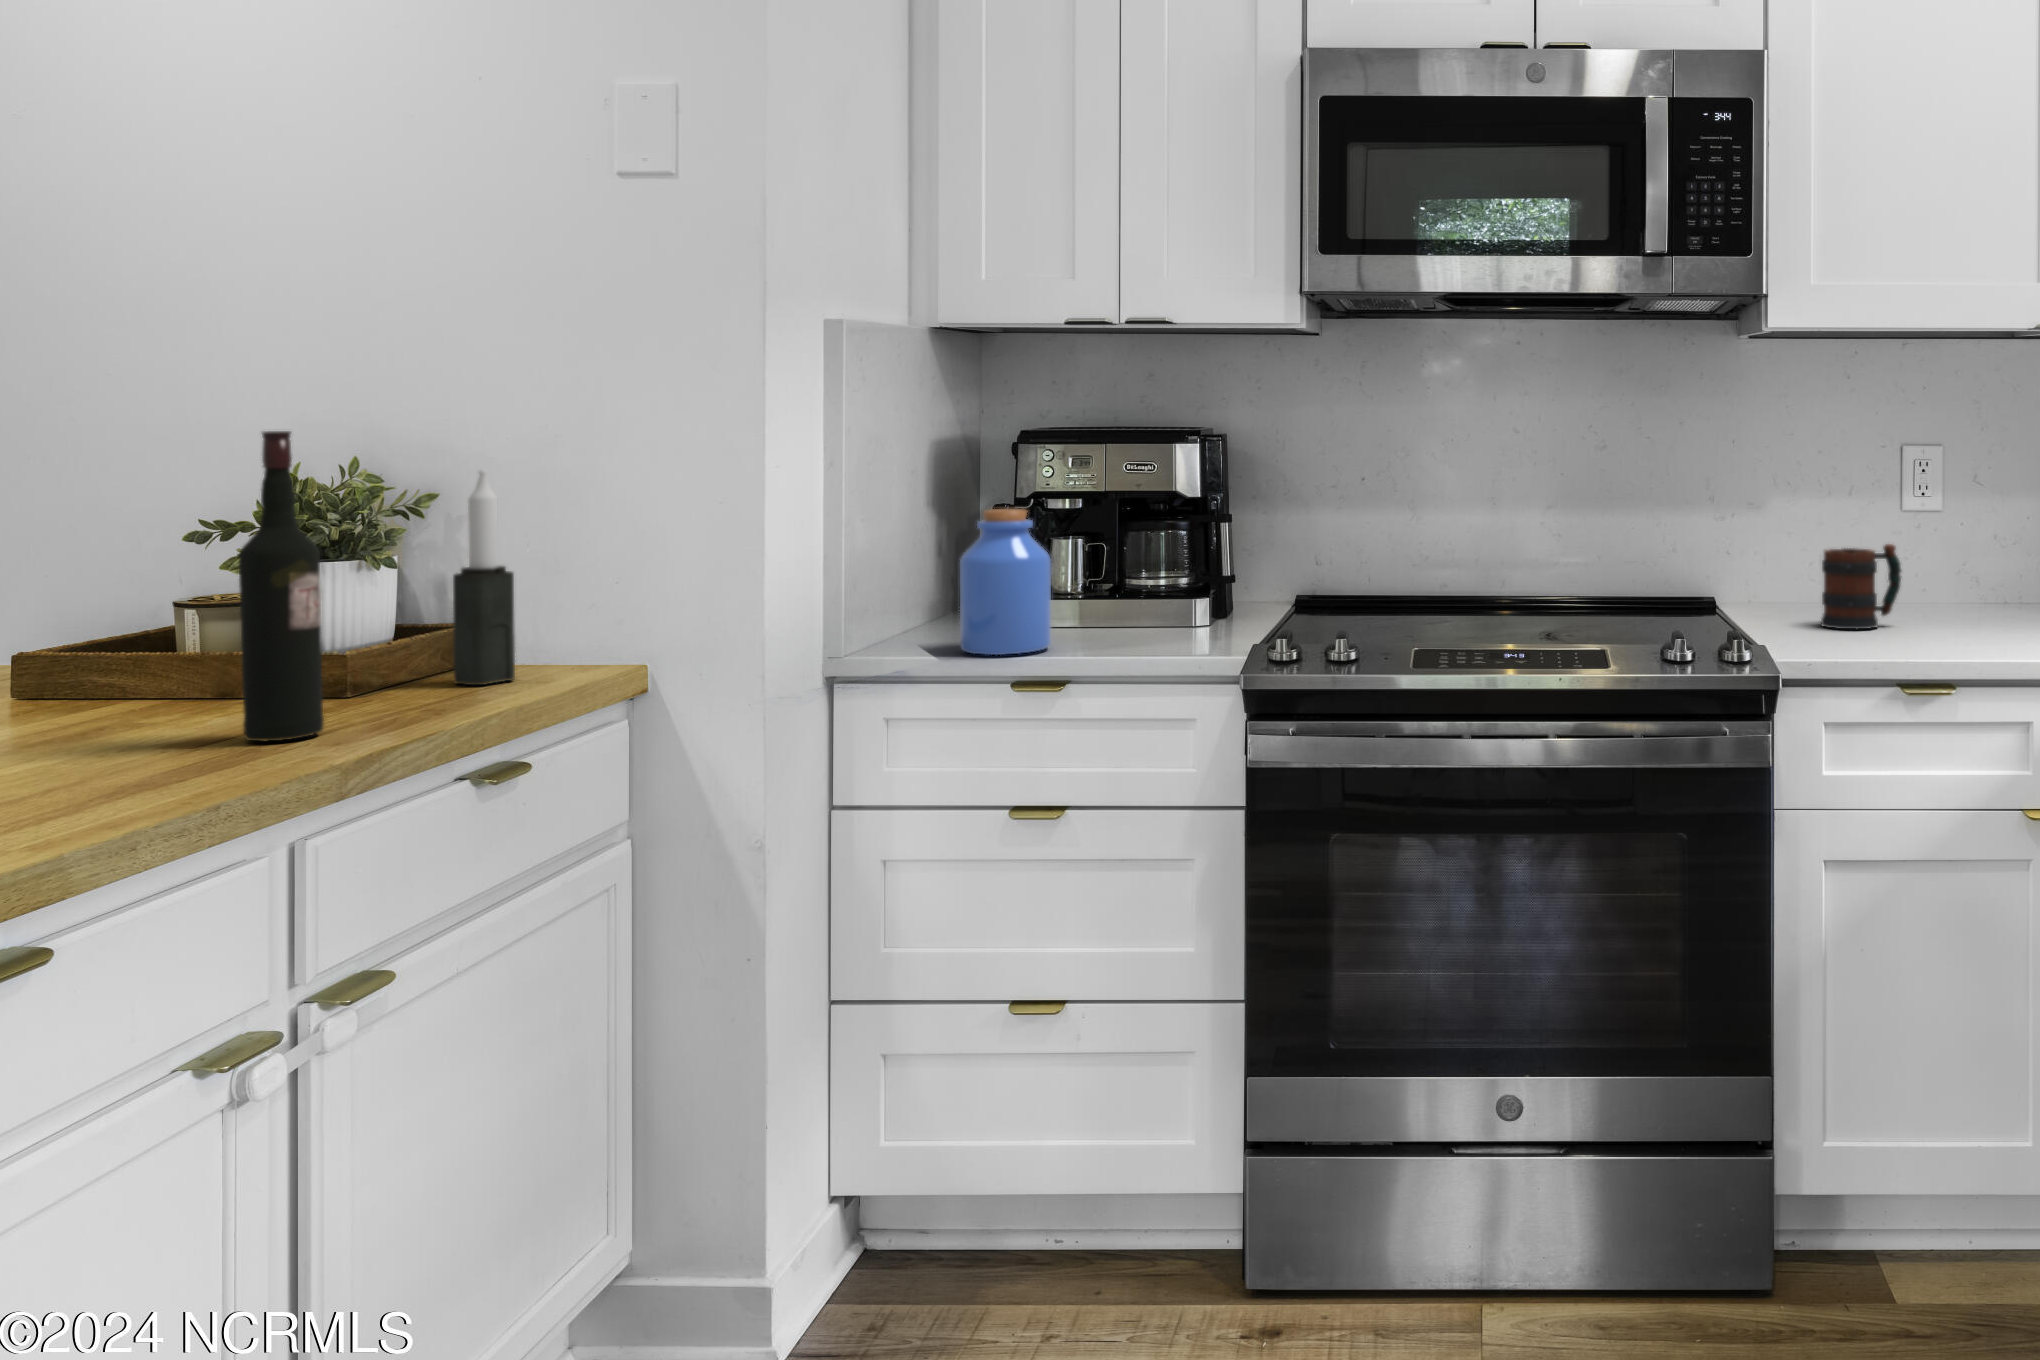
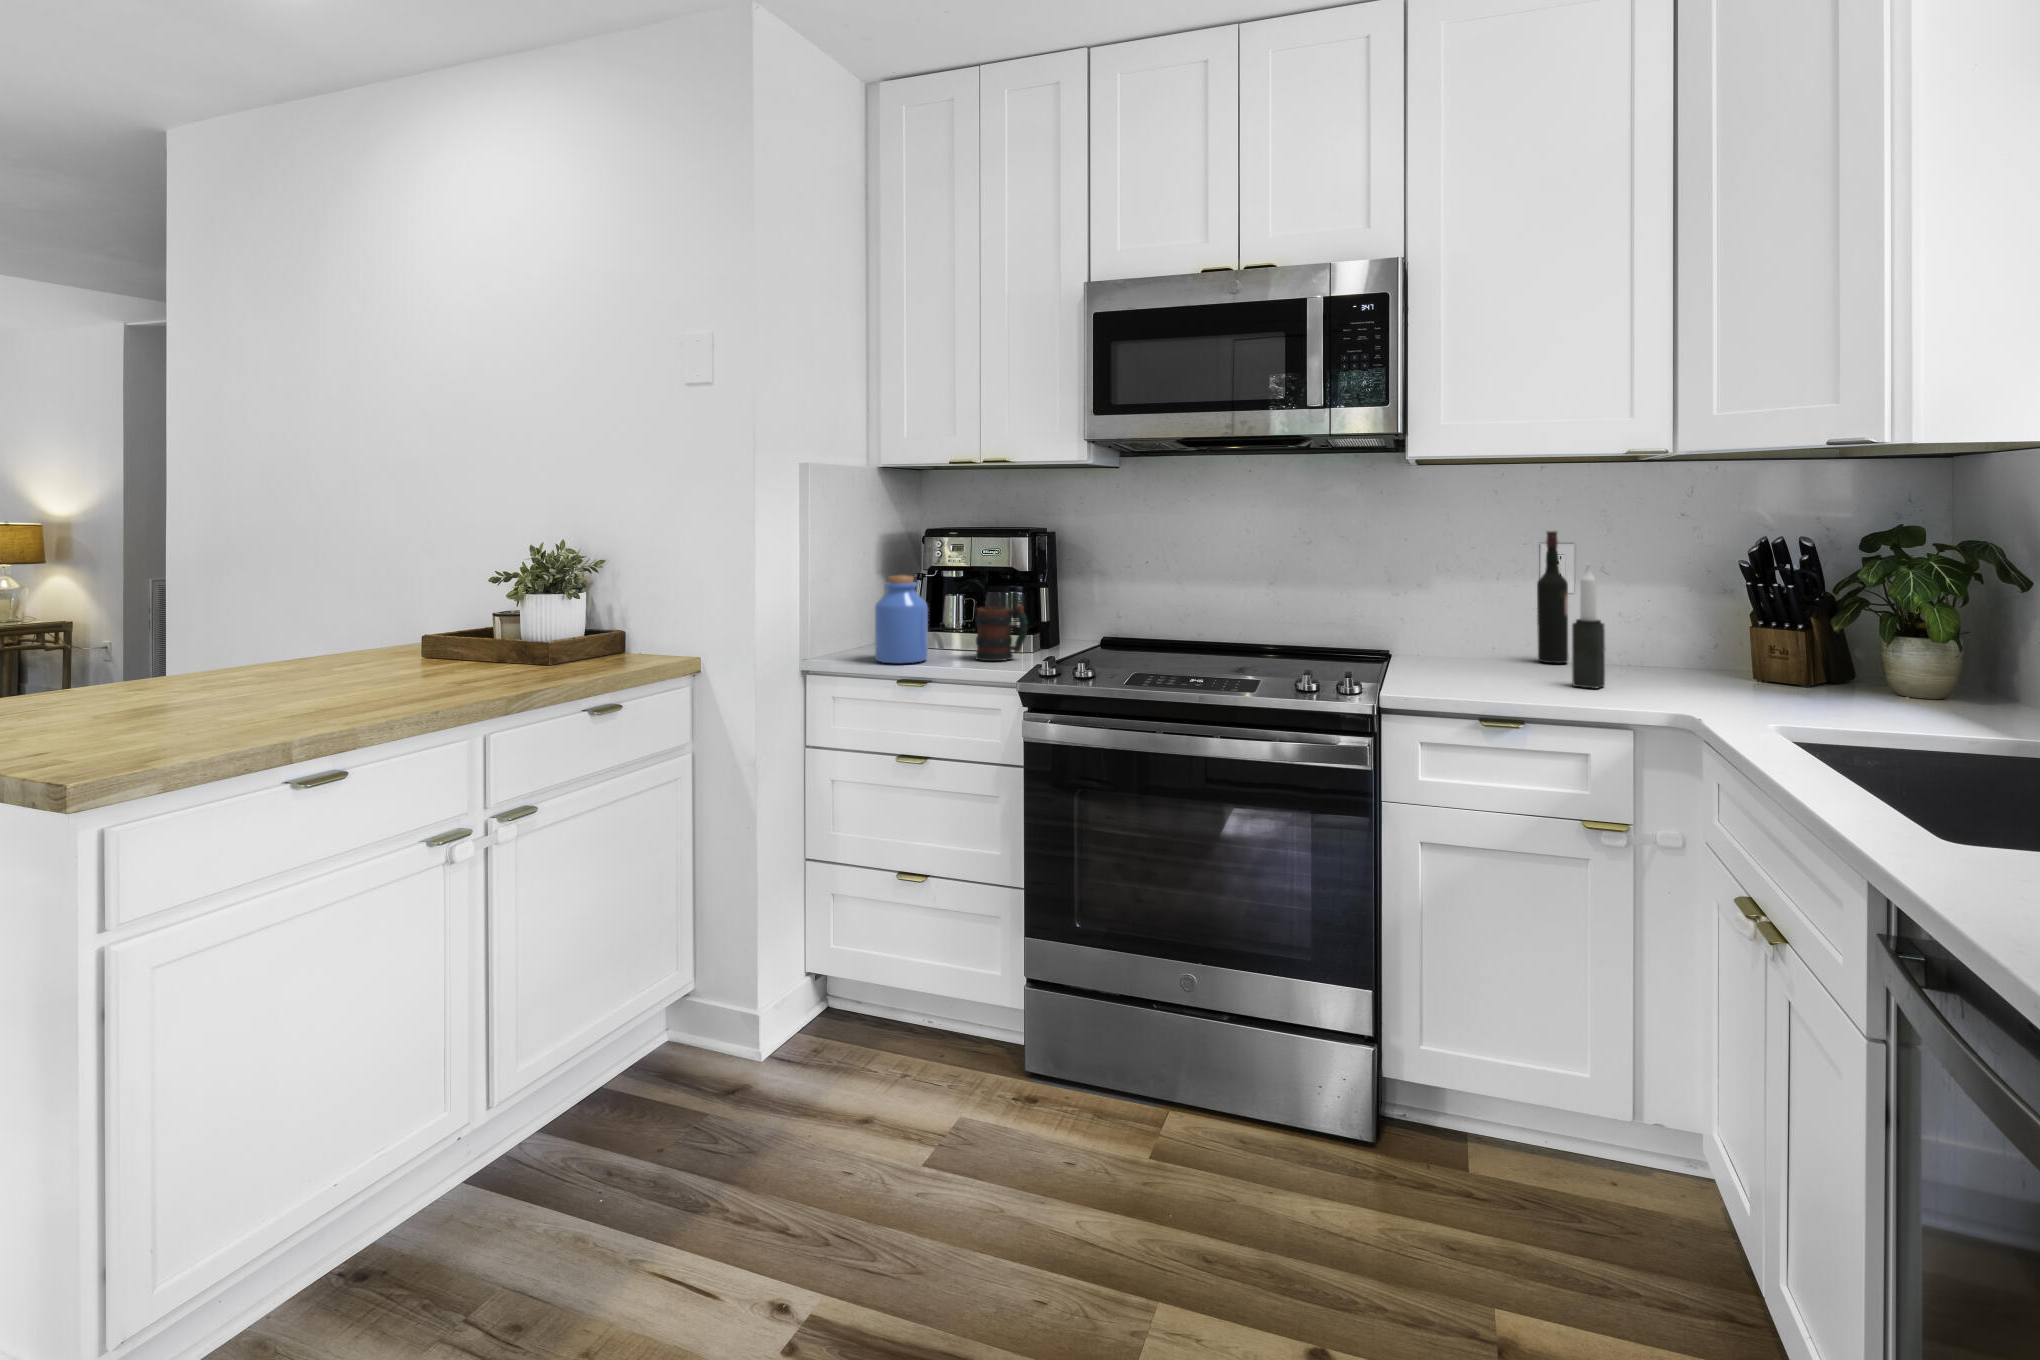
wine bottle: present [239,431,324,742] -> present [1537,531,1568,663]
candle: present [453,469,515,685] -> present [1572,563,1605,689]
mug: present [1821,544,1901,629] -> present [975,605,1028,661]

